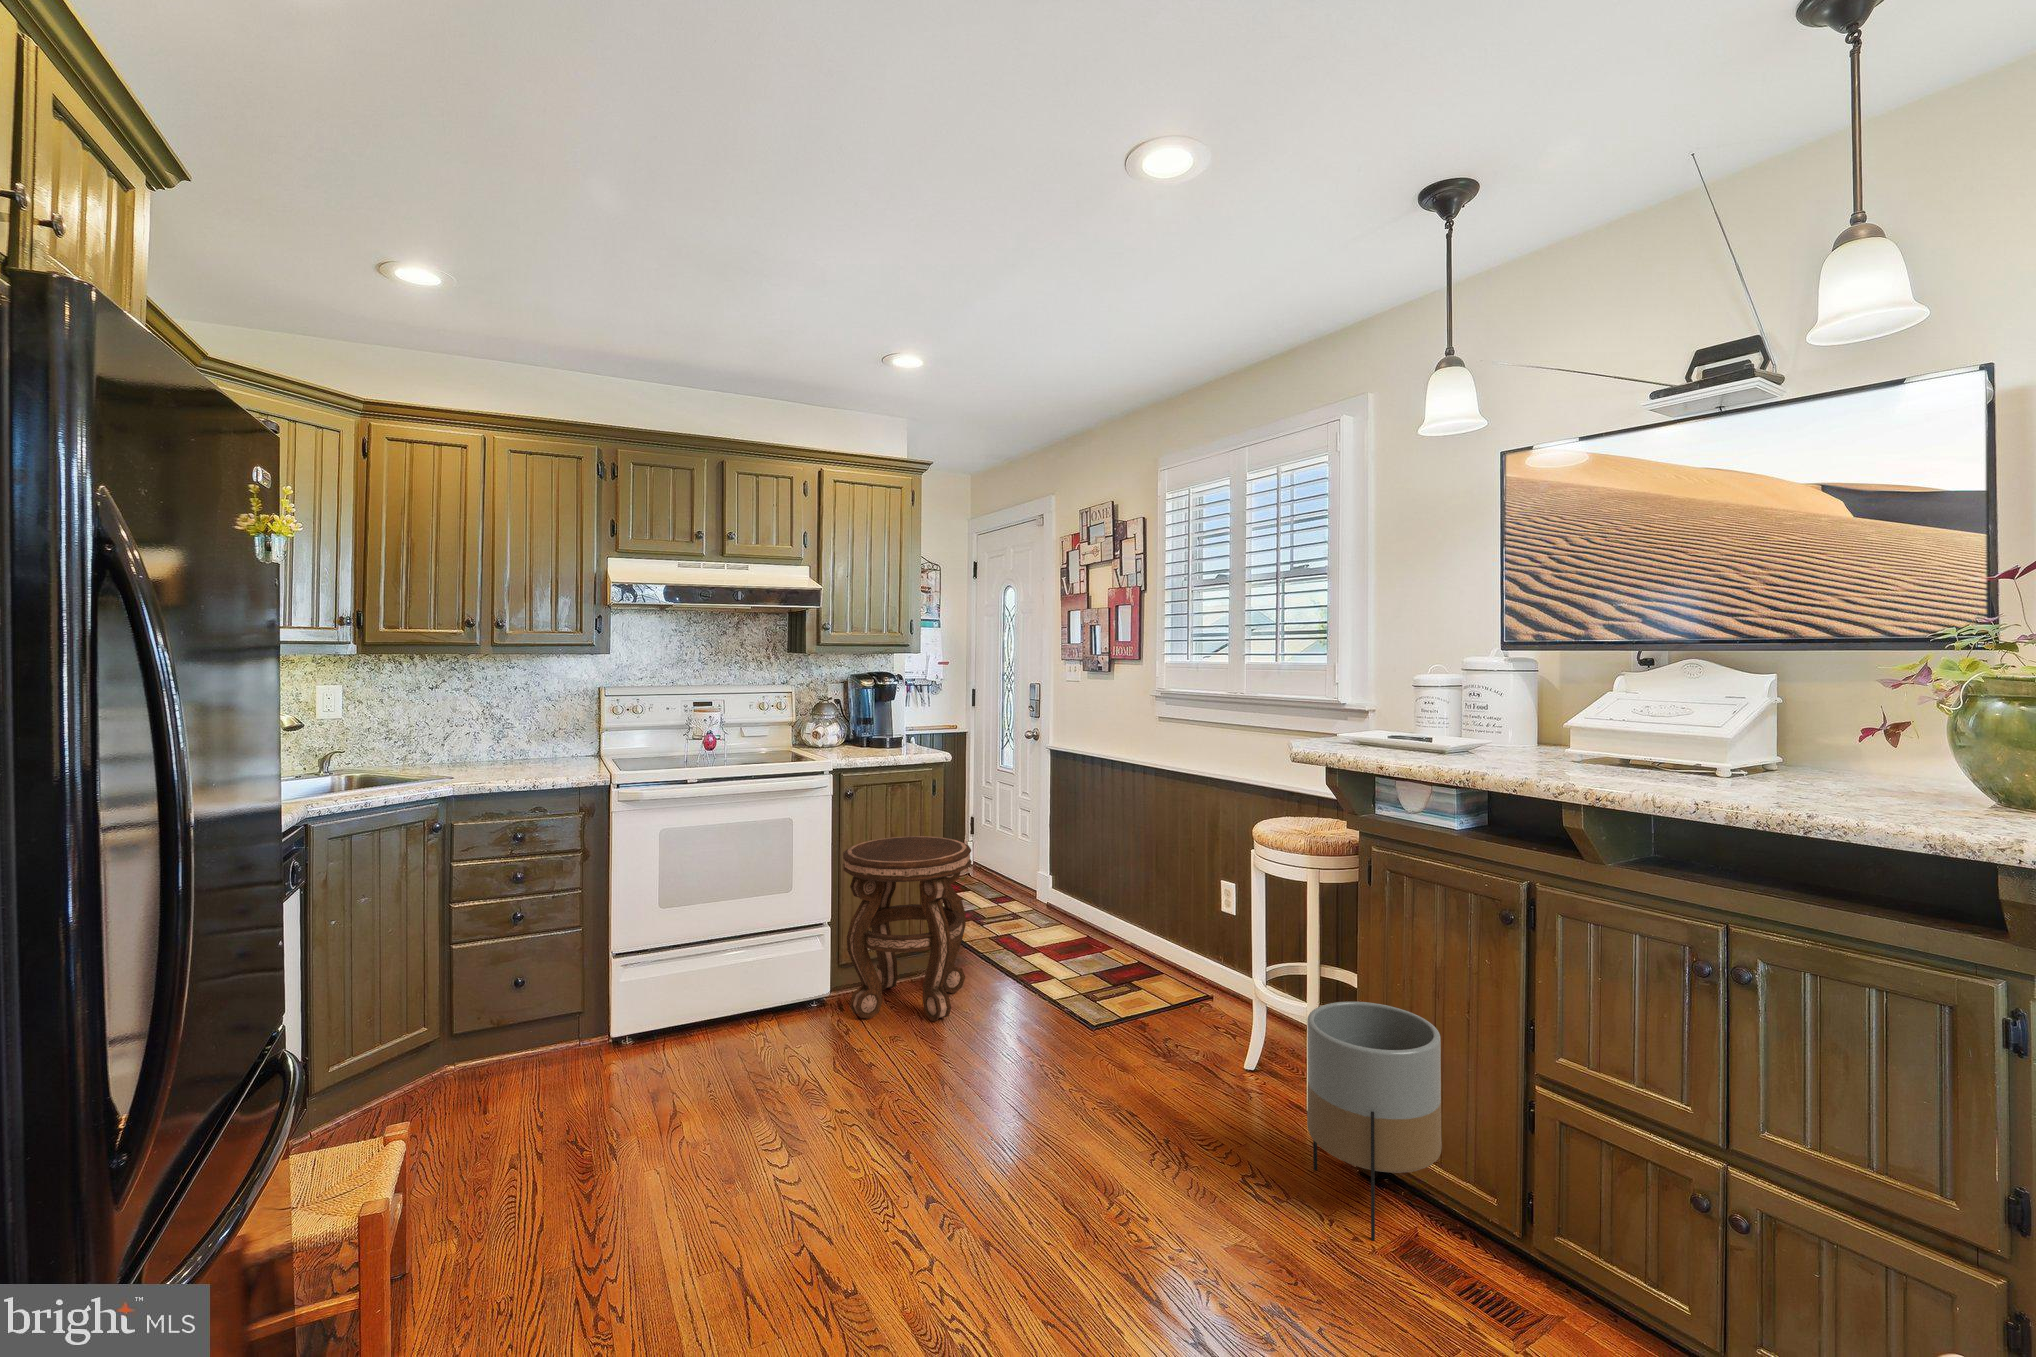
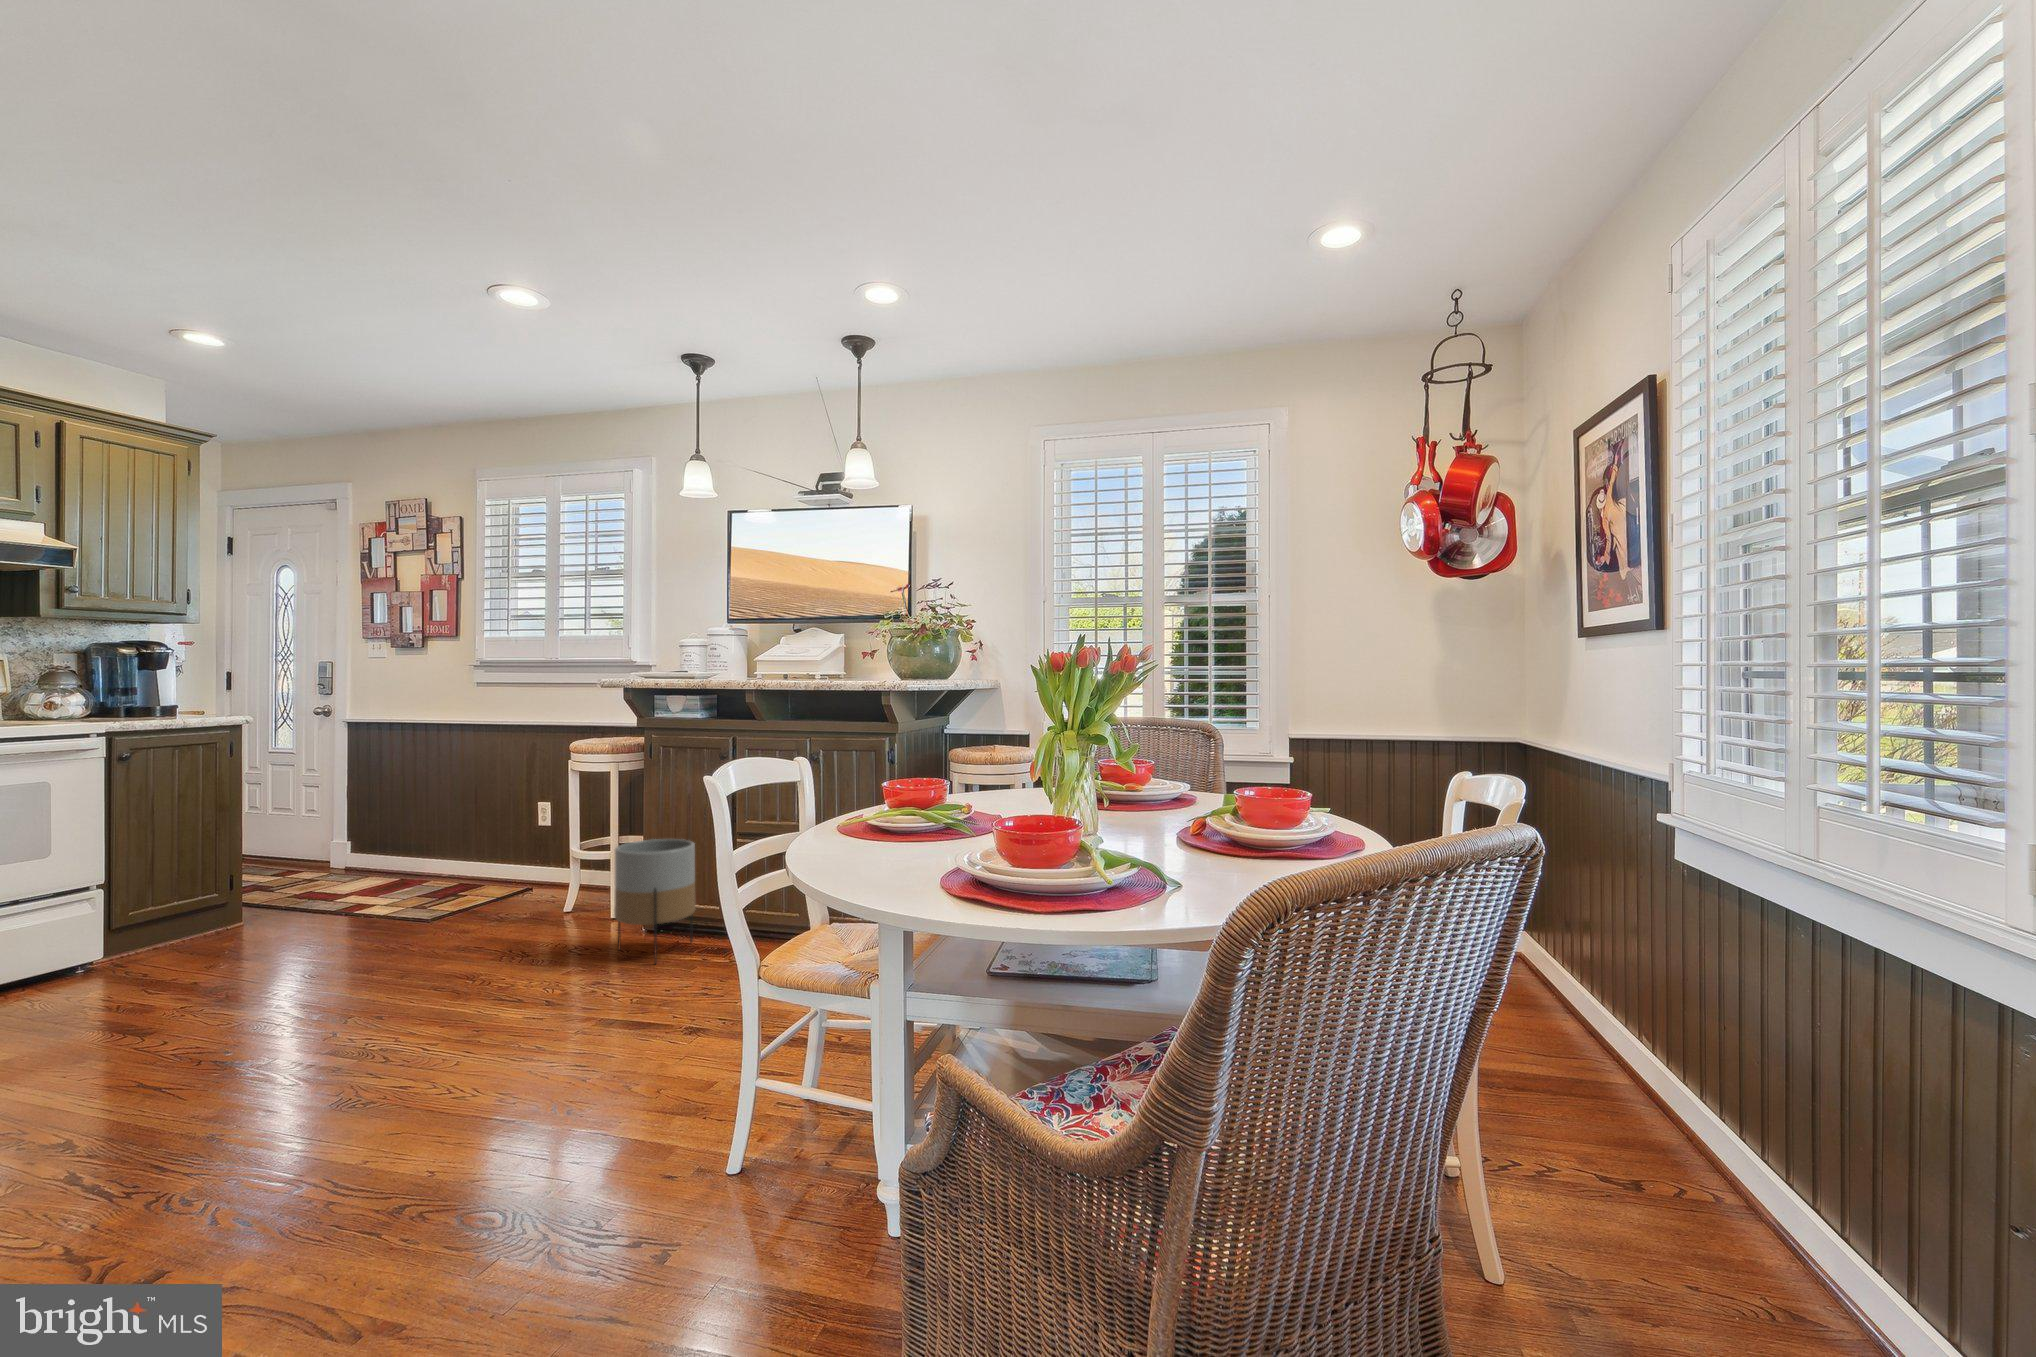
side table: present [843,836,971,1021] -> none [131,794,293,965]

